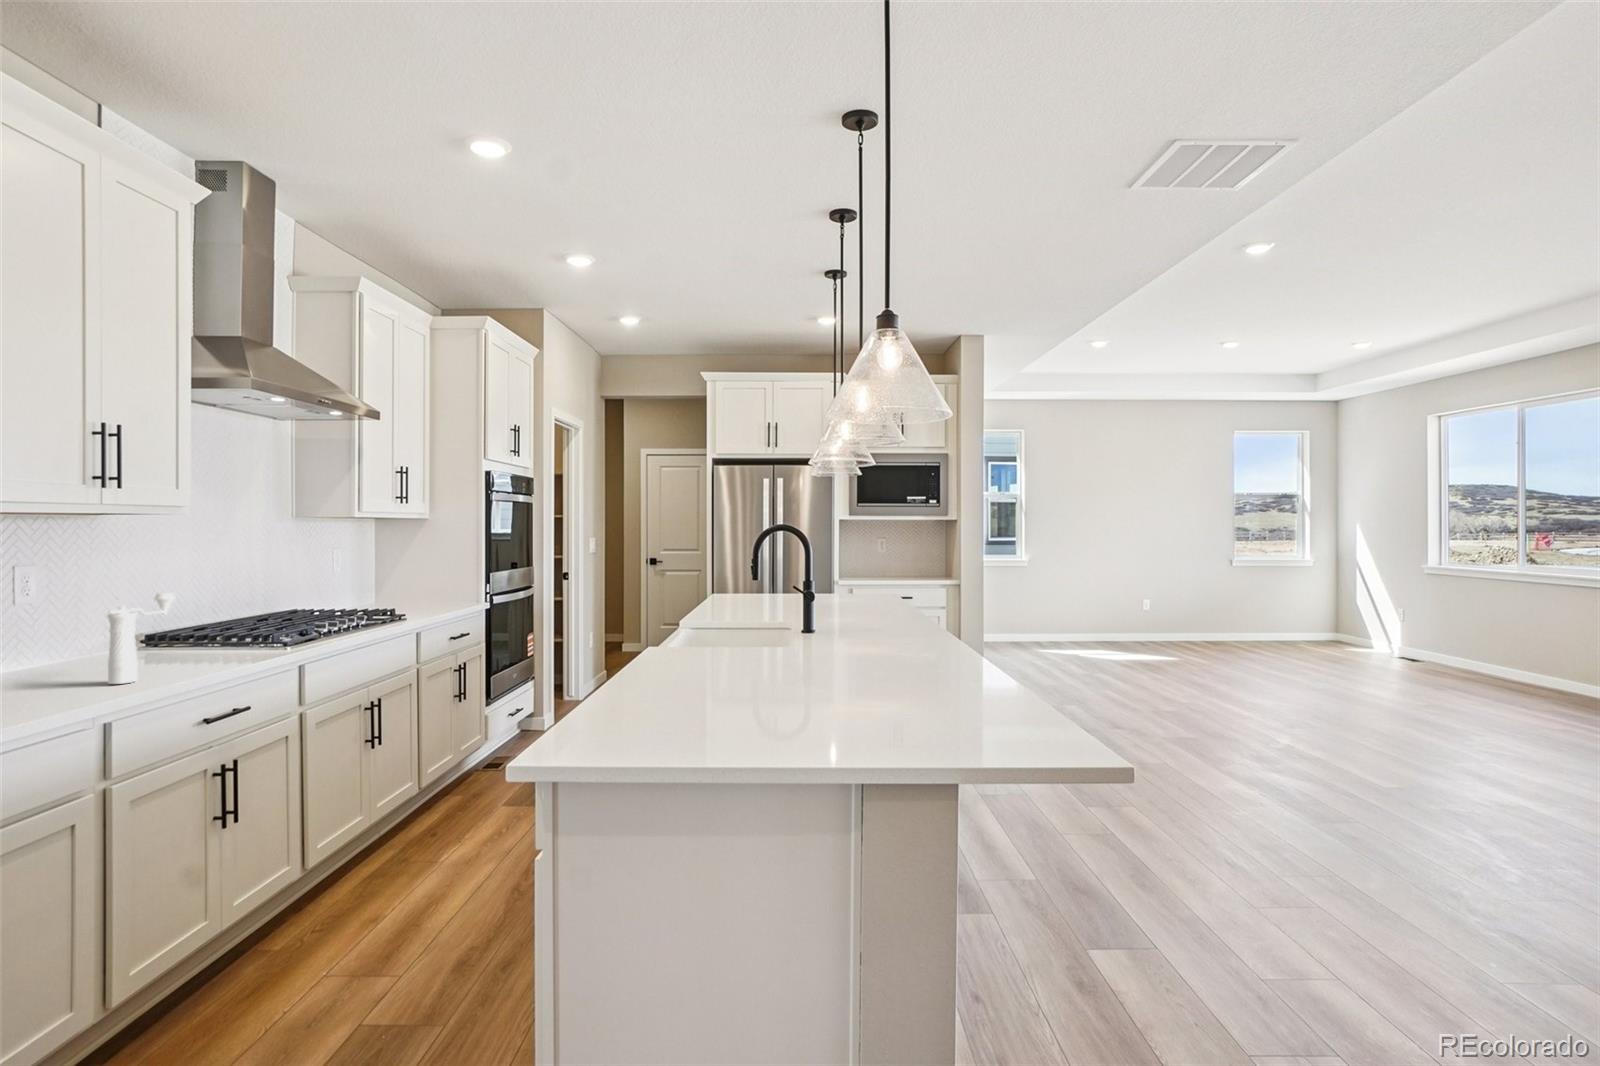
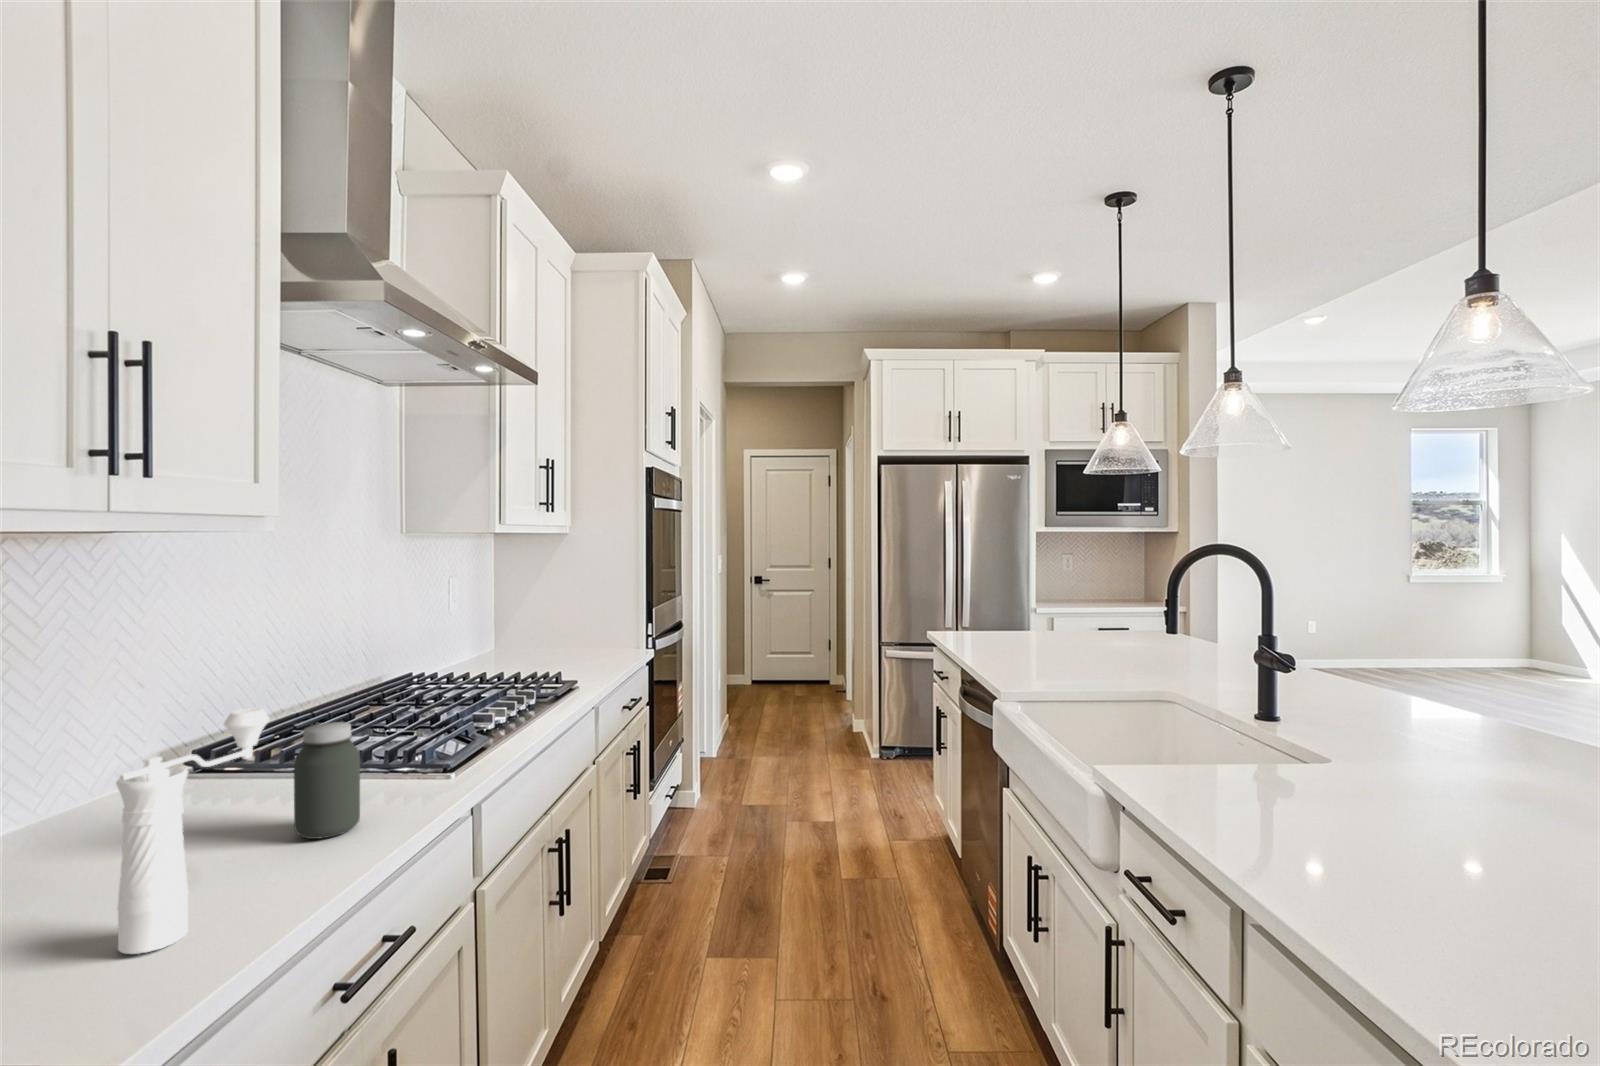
jar: none [192,609,227,662] -> present [294,722,360,839]

